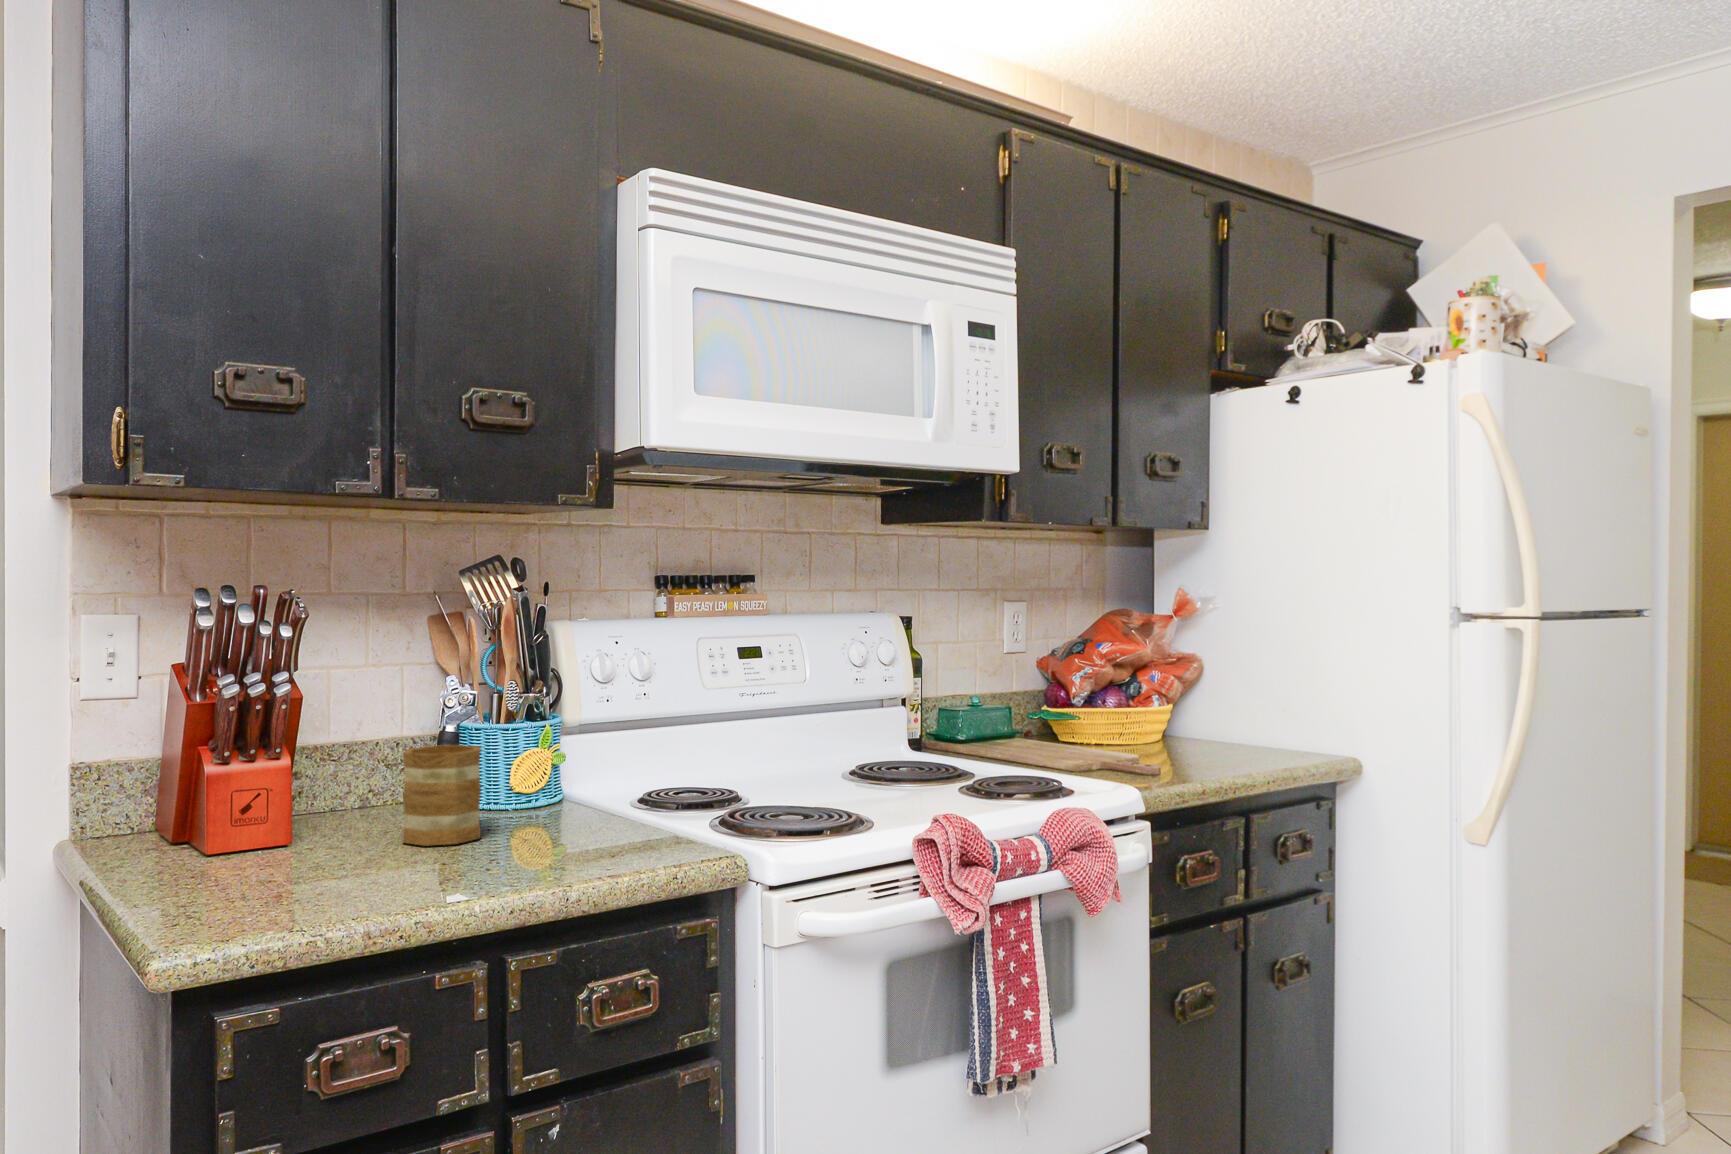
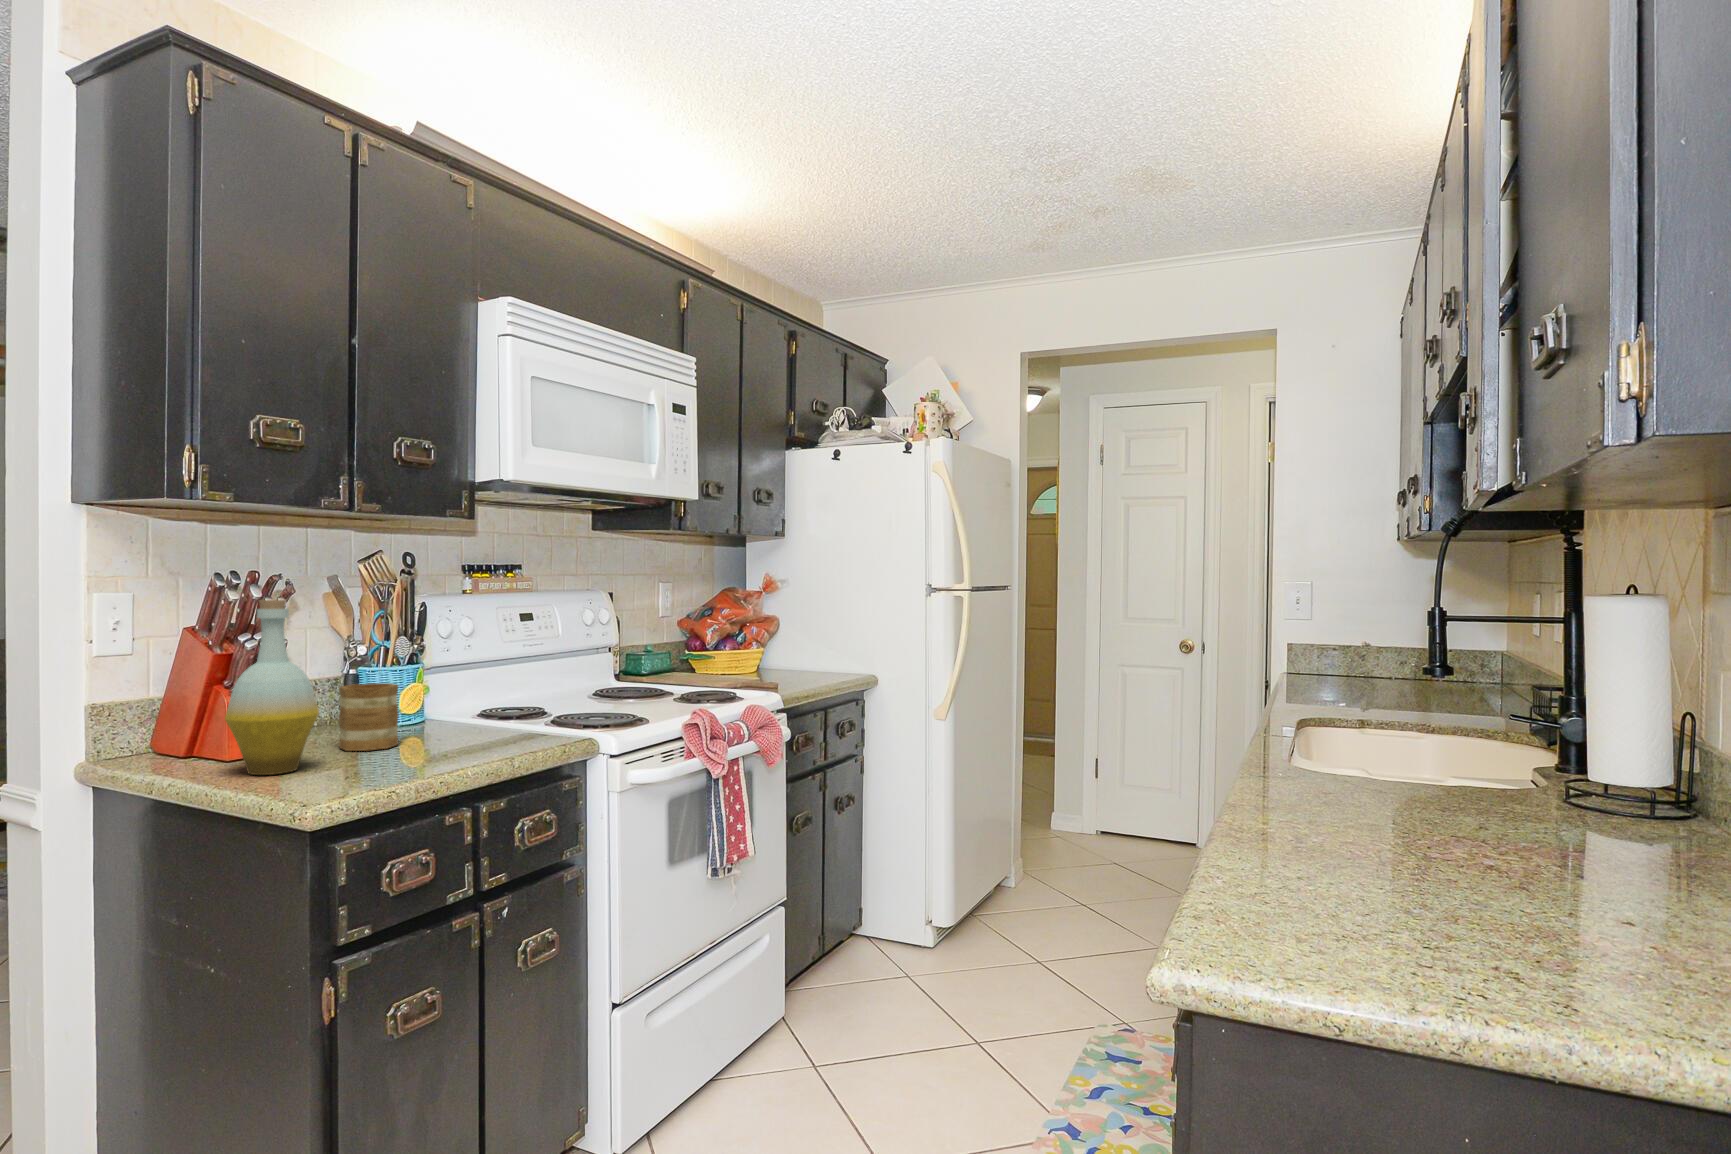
bottle: none [194,623,325,878] -> present [225,600,319,775]

